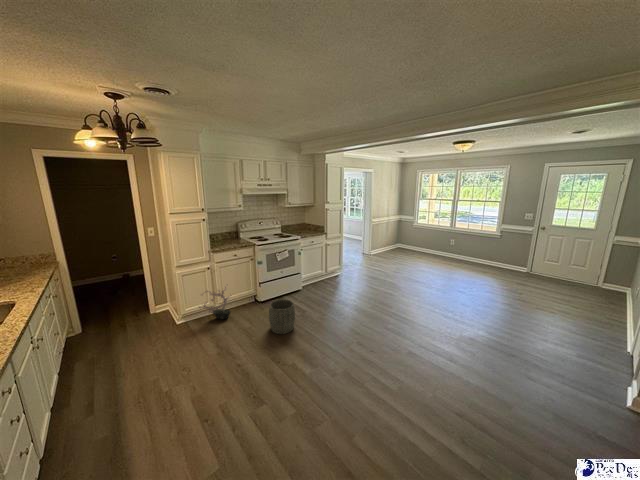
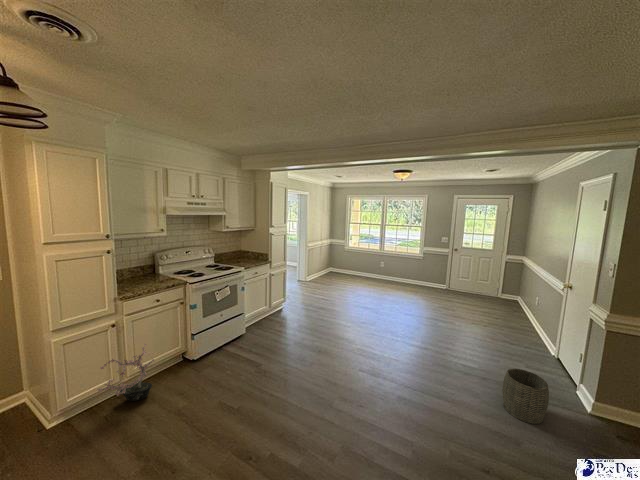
woven basket: present [269,299,295,334] -> present [502,369,549,424]

